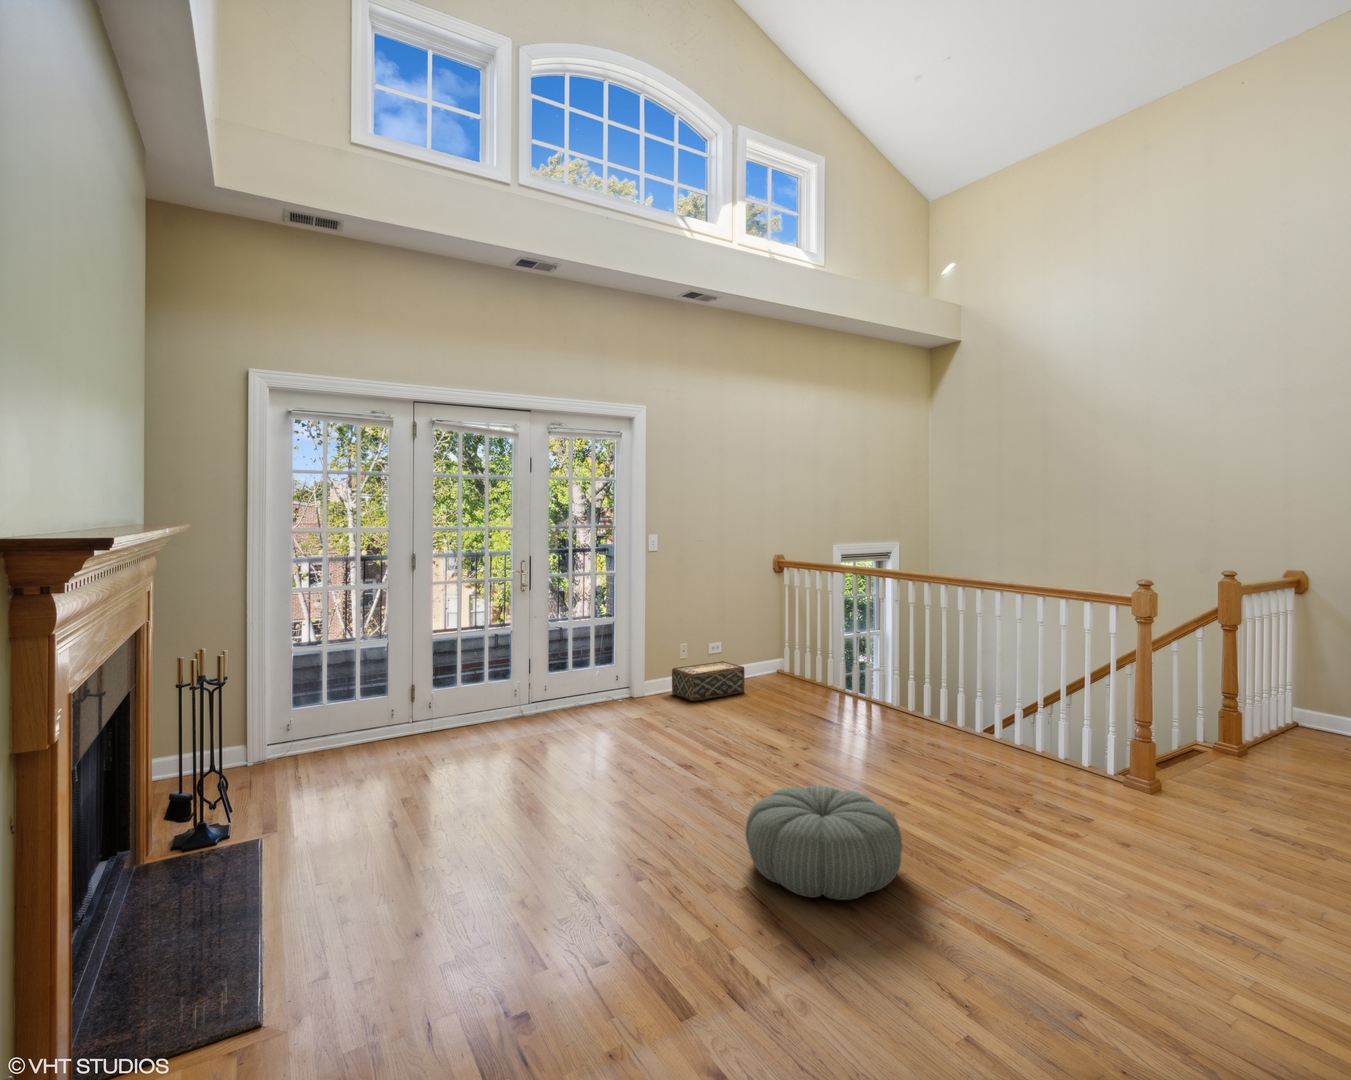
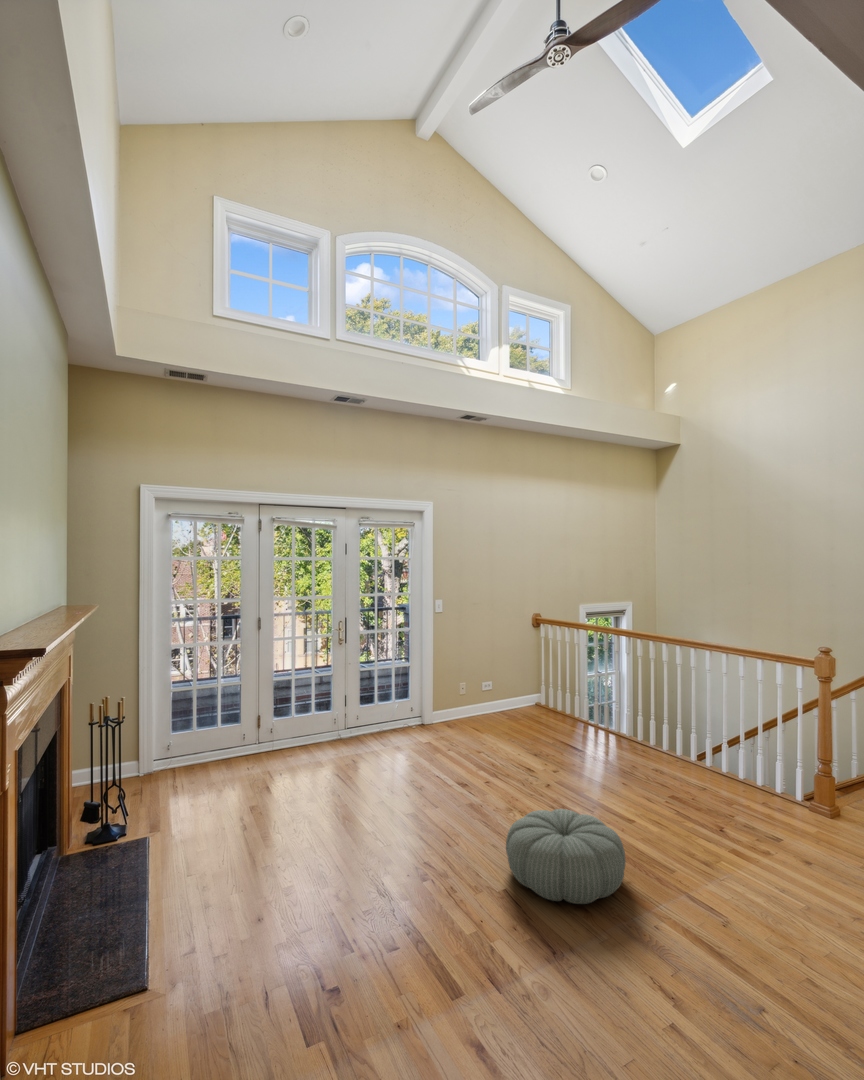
woven basket: present [672,661,745,701] -> none [454,695,511,728]

